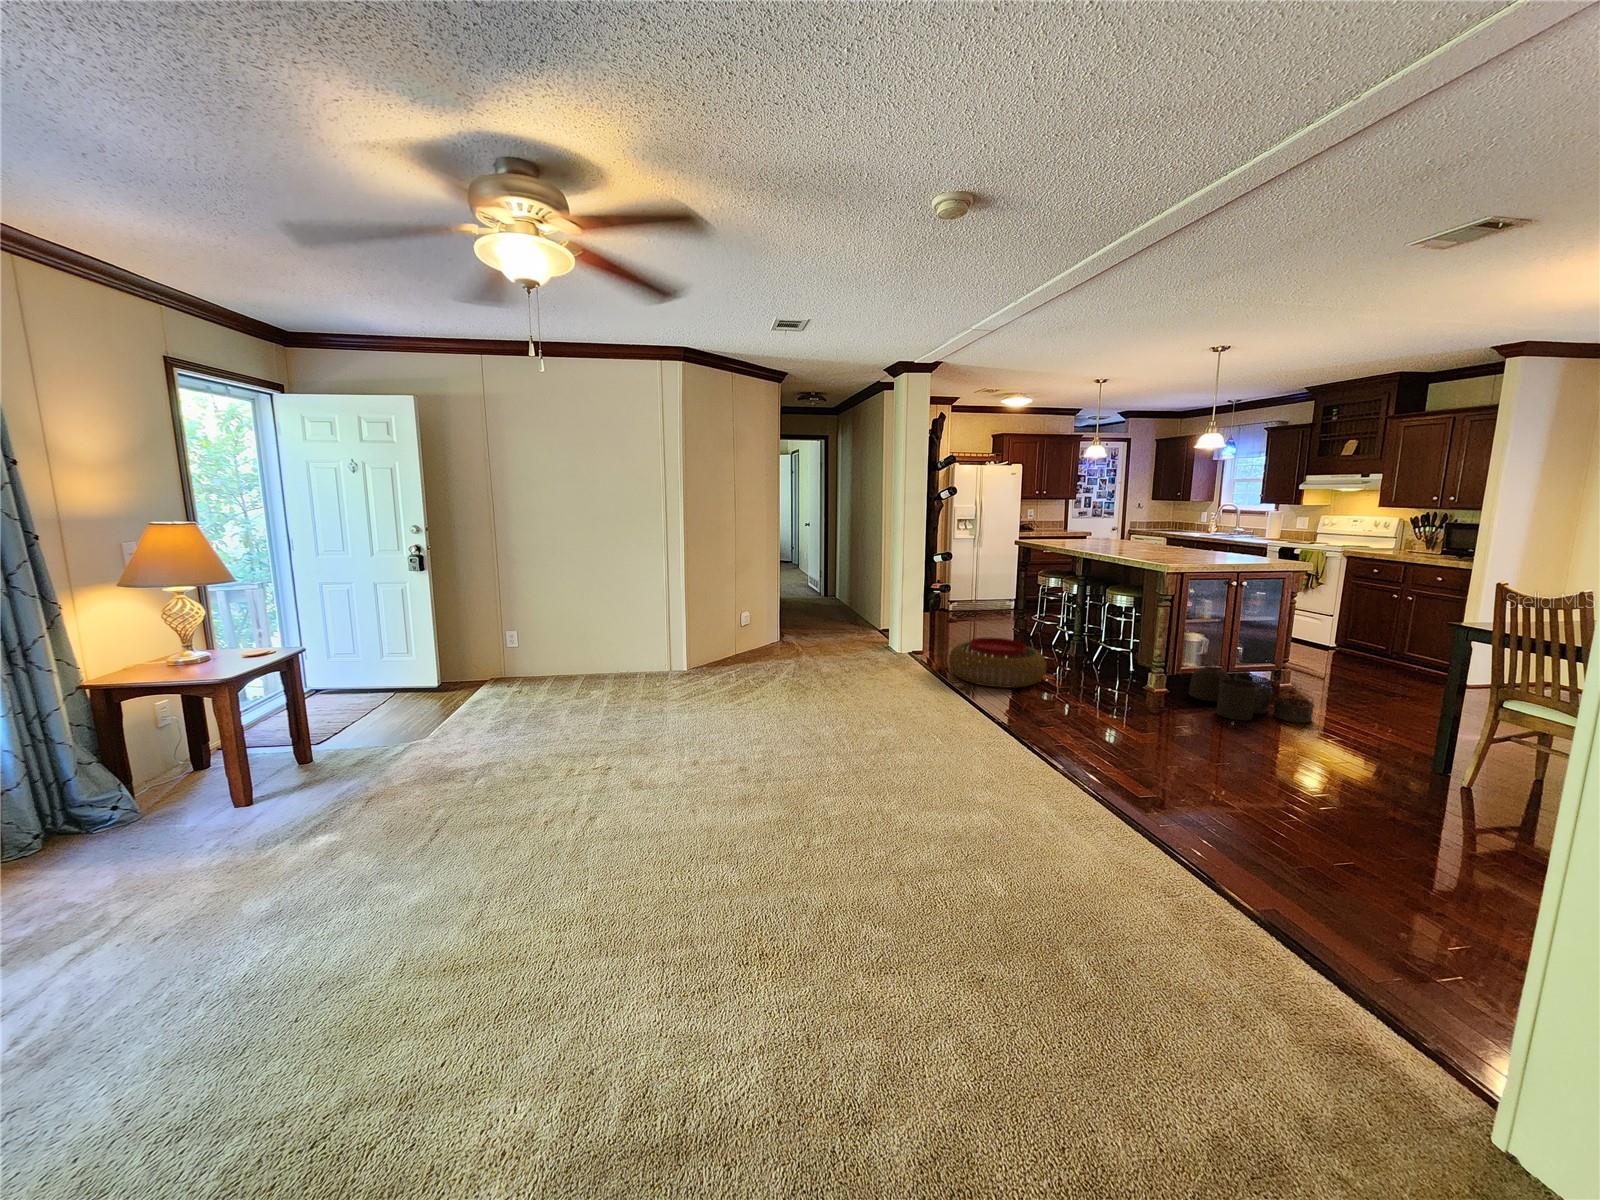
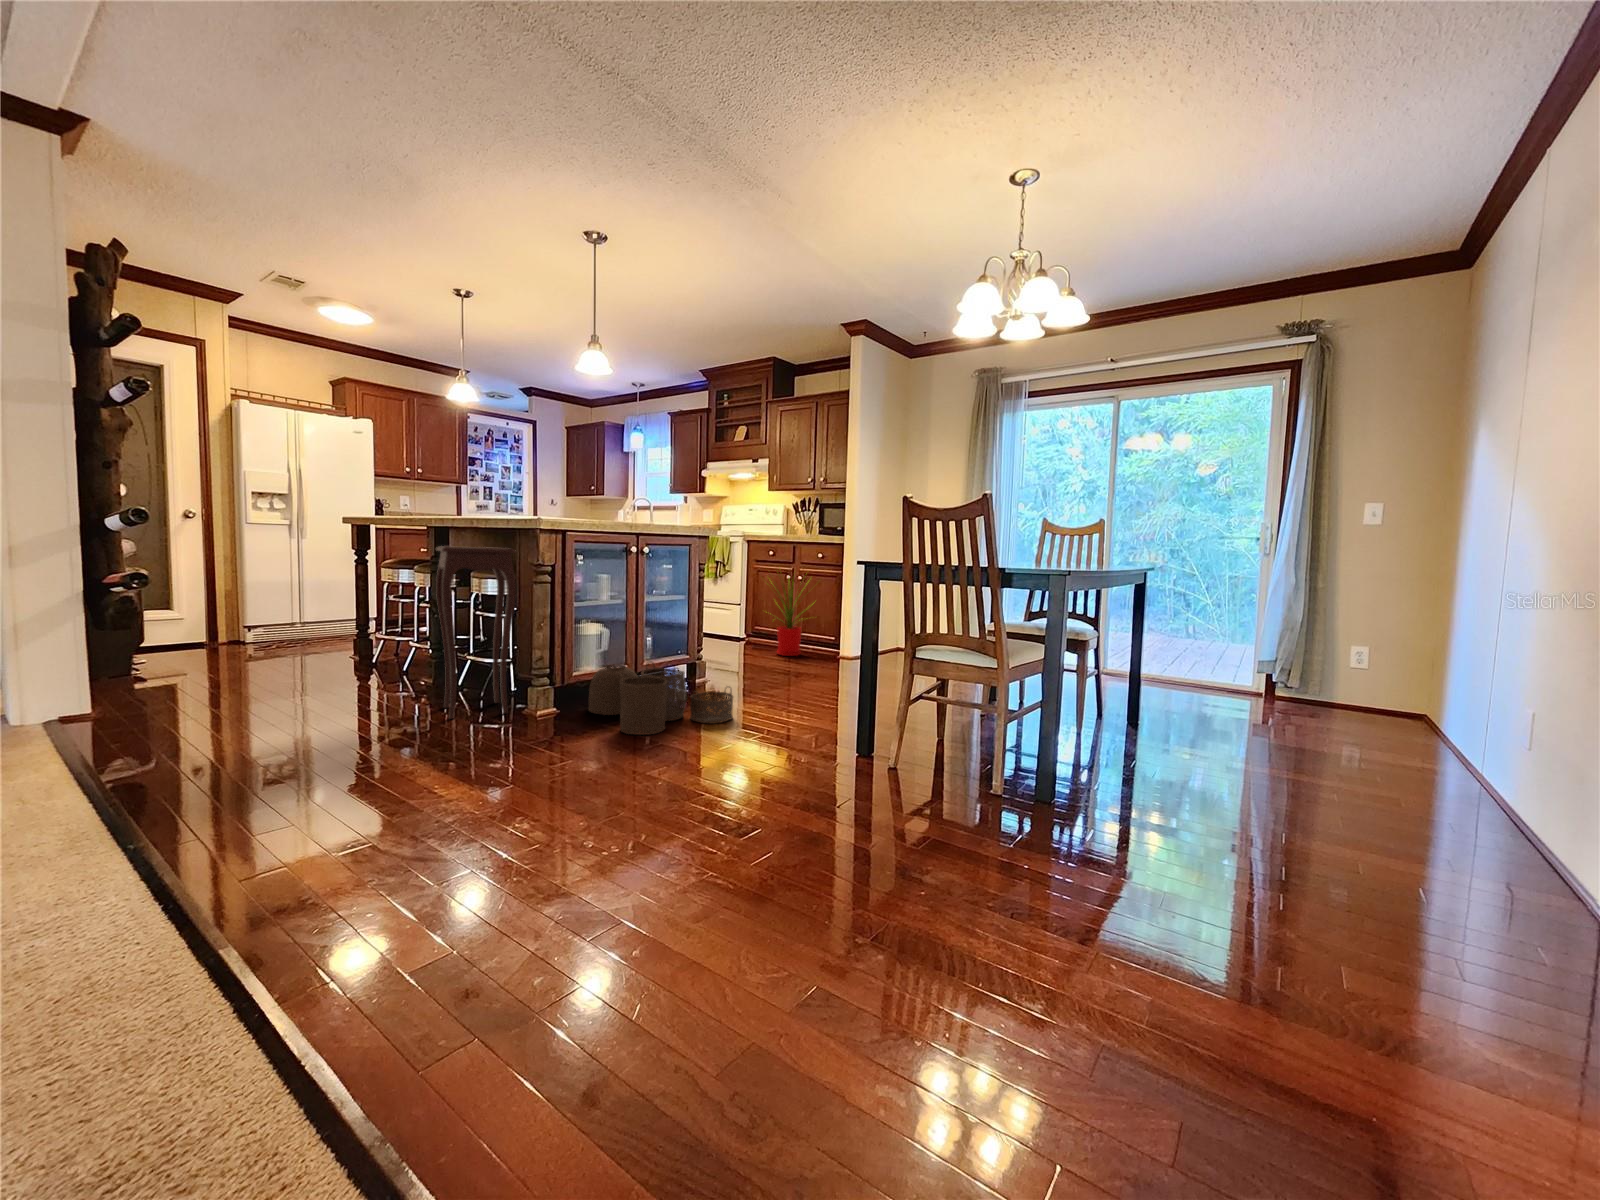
side table: none [1089,577,1149,687] -> present [436,546,516,719]
house plant: none [1347,586,1435,674] -> present [777,578,815,656]
pouf: present [948,638,1046,688] -> none [103,664,349,762]

